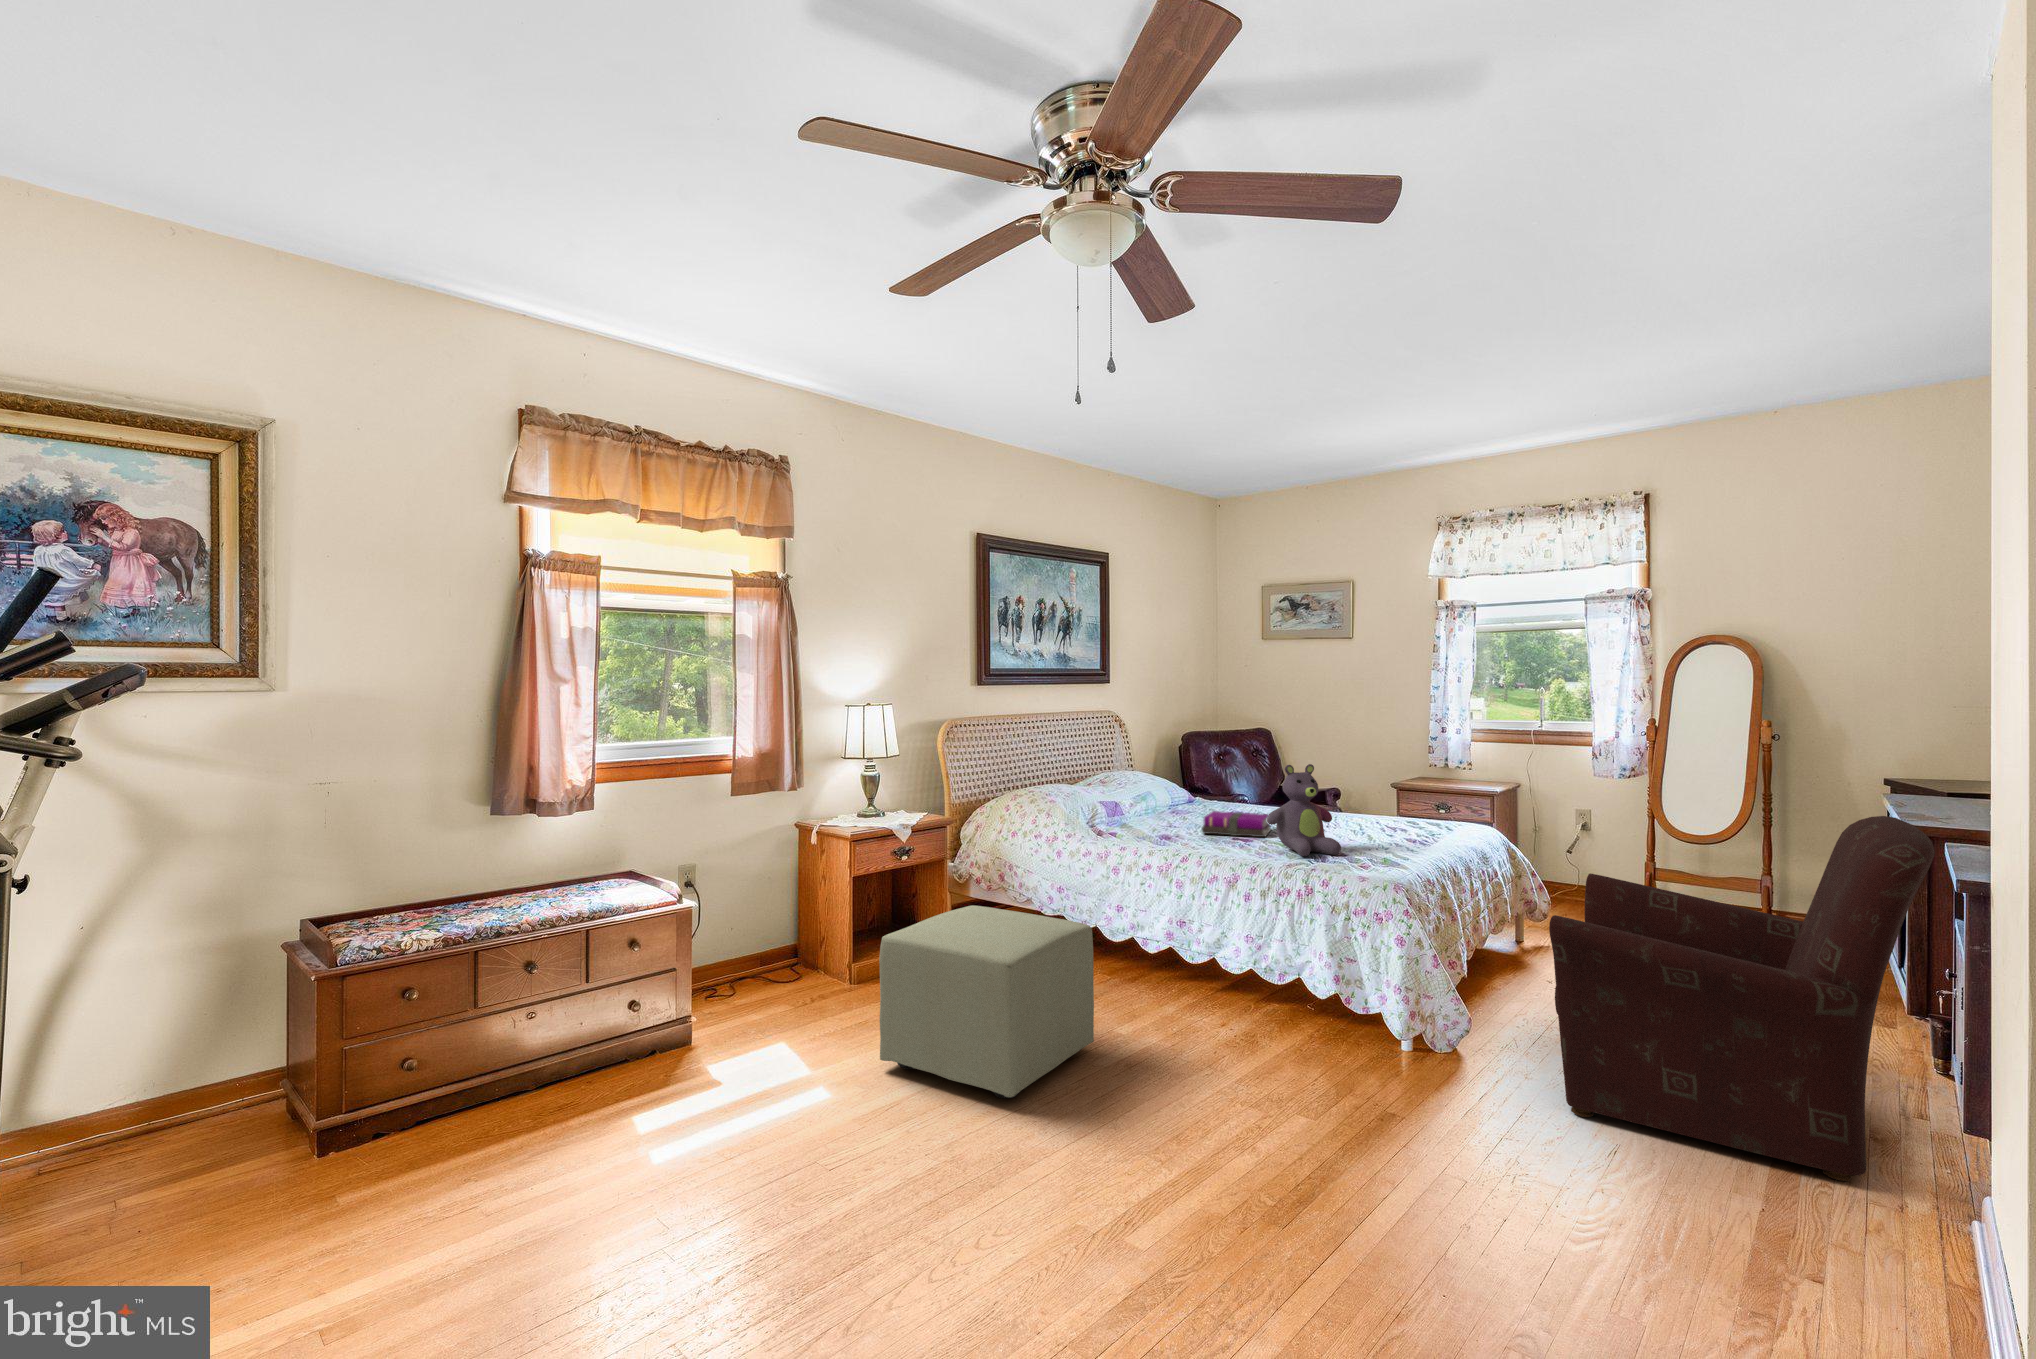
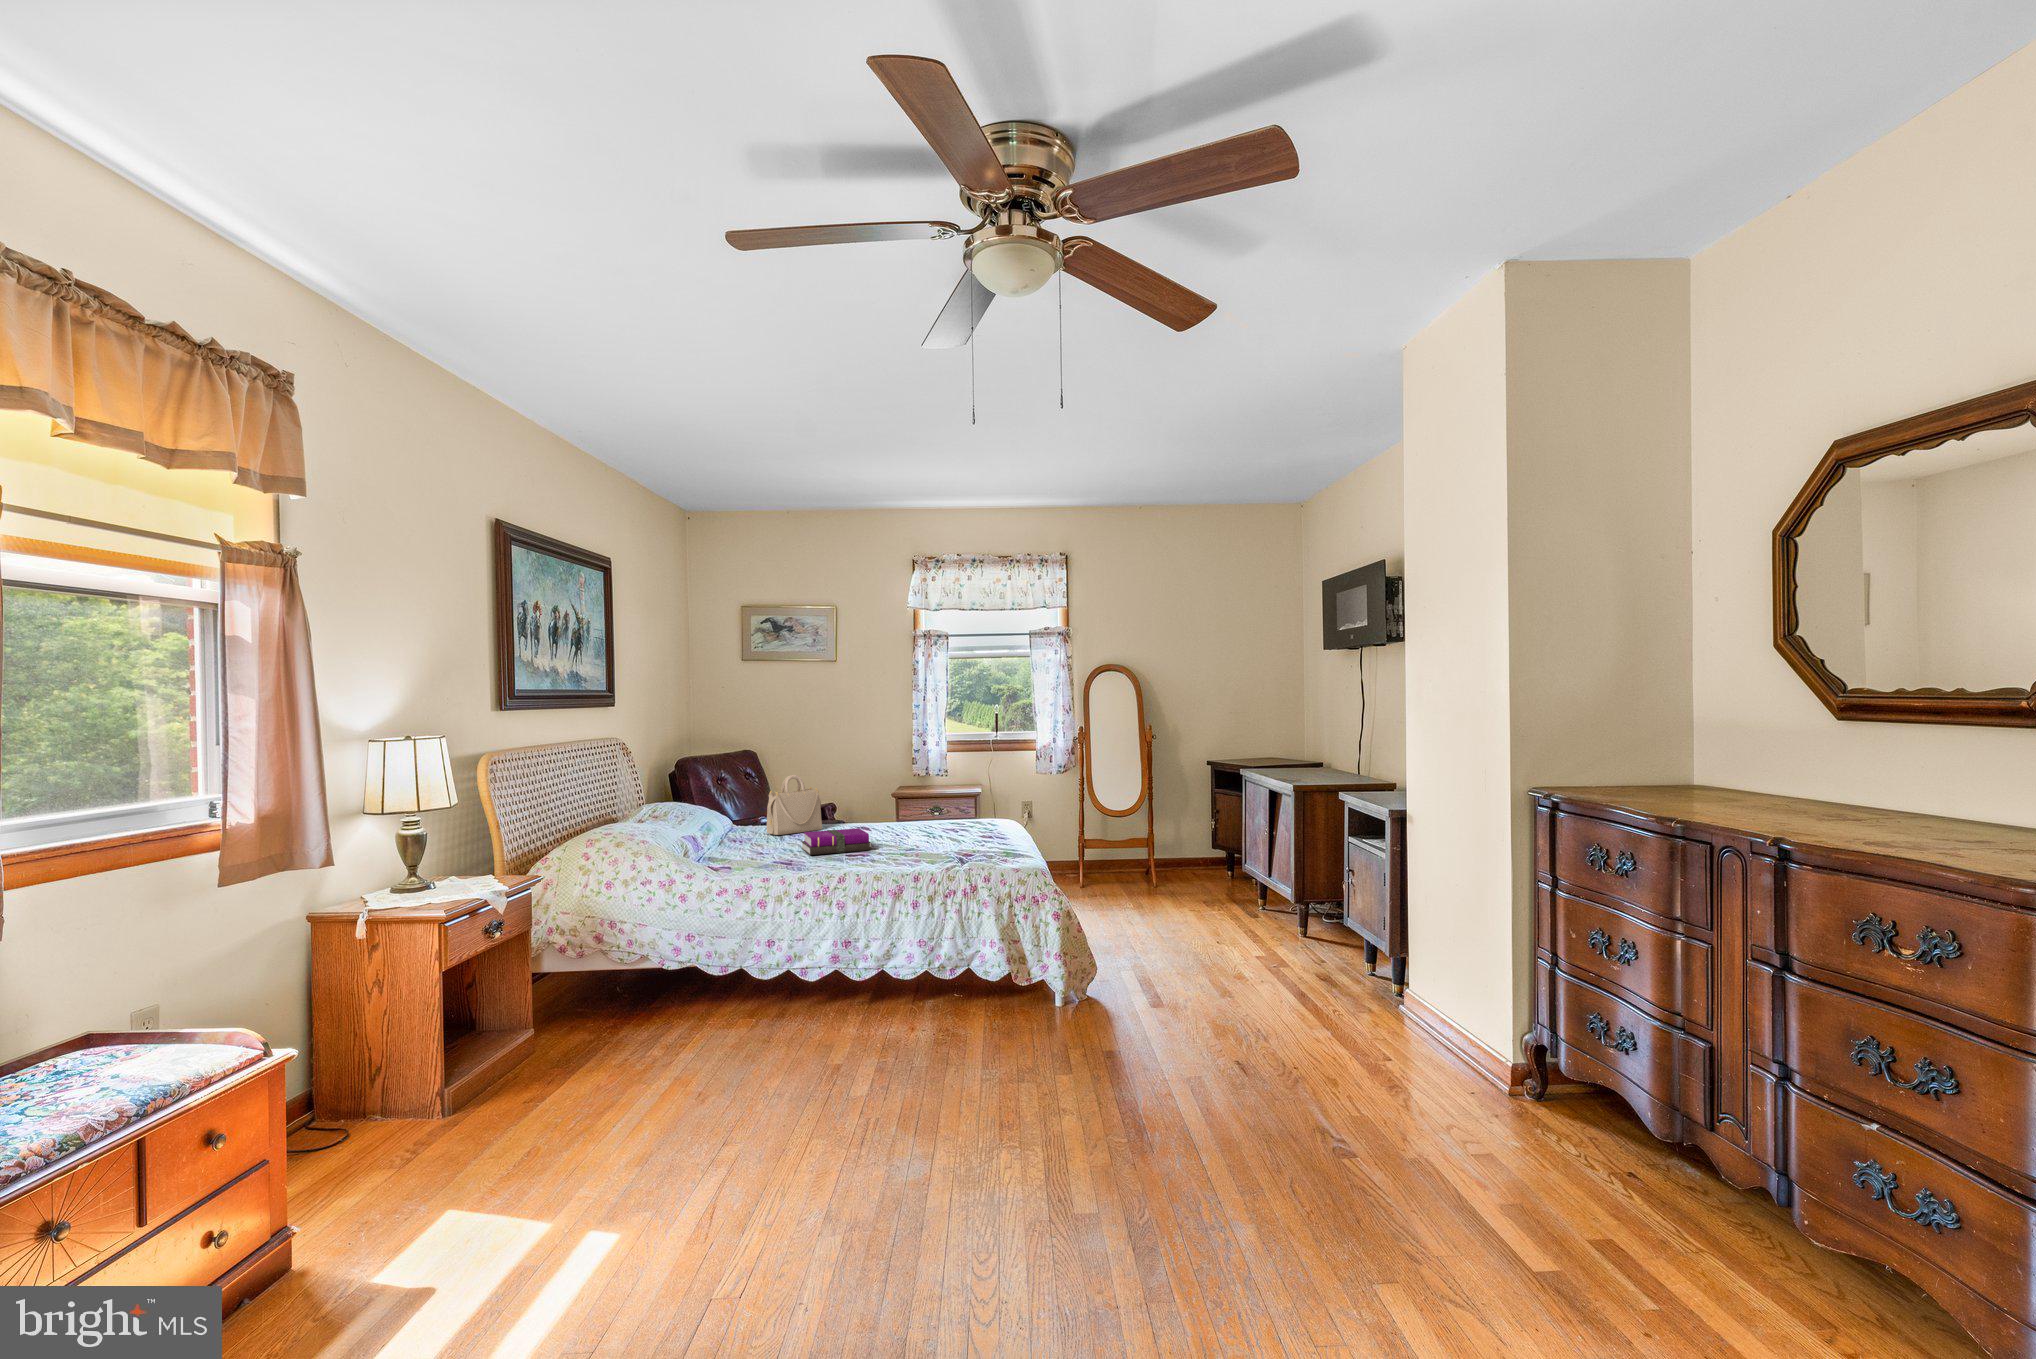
handbag: none [1212,754,1270,812] -> present [767,775,822,835]
stuffed bear: present [1267,764,1341,856] -> none [900,775,963,859]
armchair: present [1549,816,1935,1181] -> none [1140,776,1372,1011]
ottoman: present [879,905,1094,1098] -> none [645,956,854,1181]

